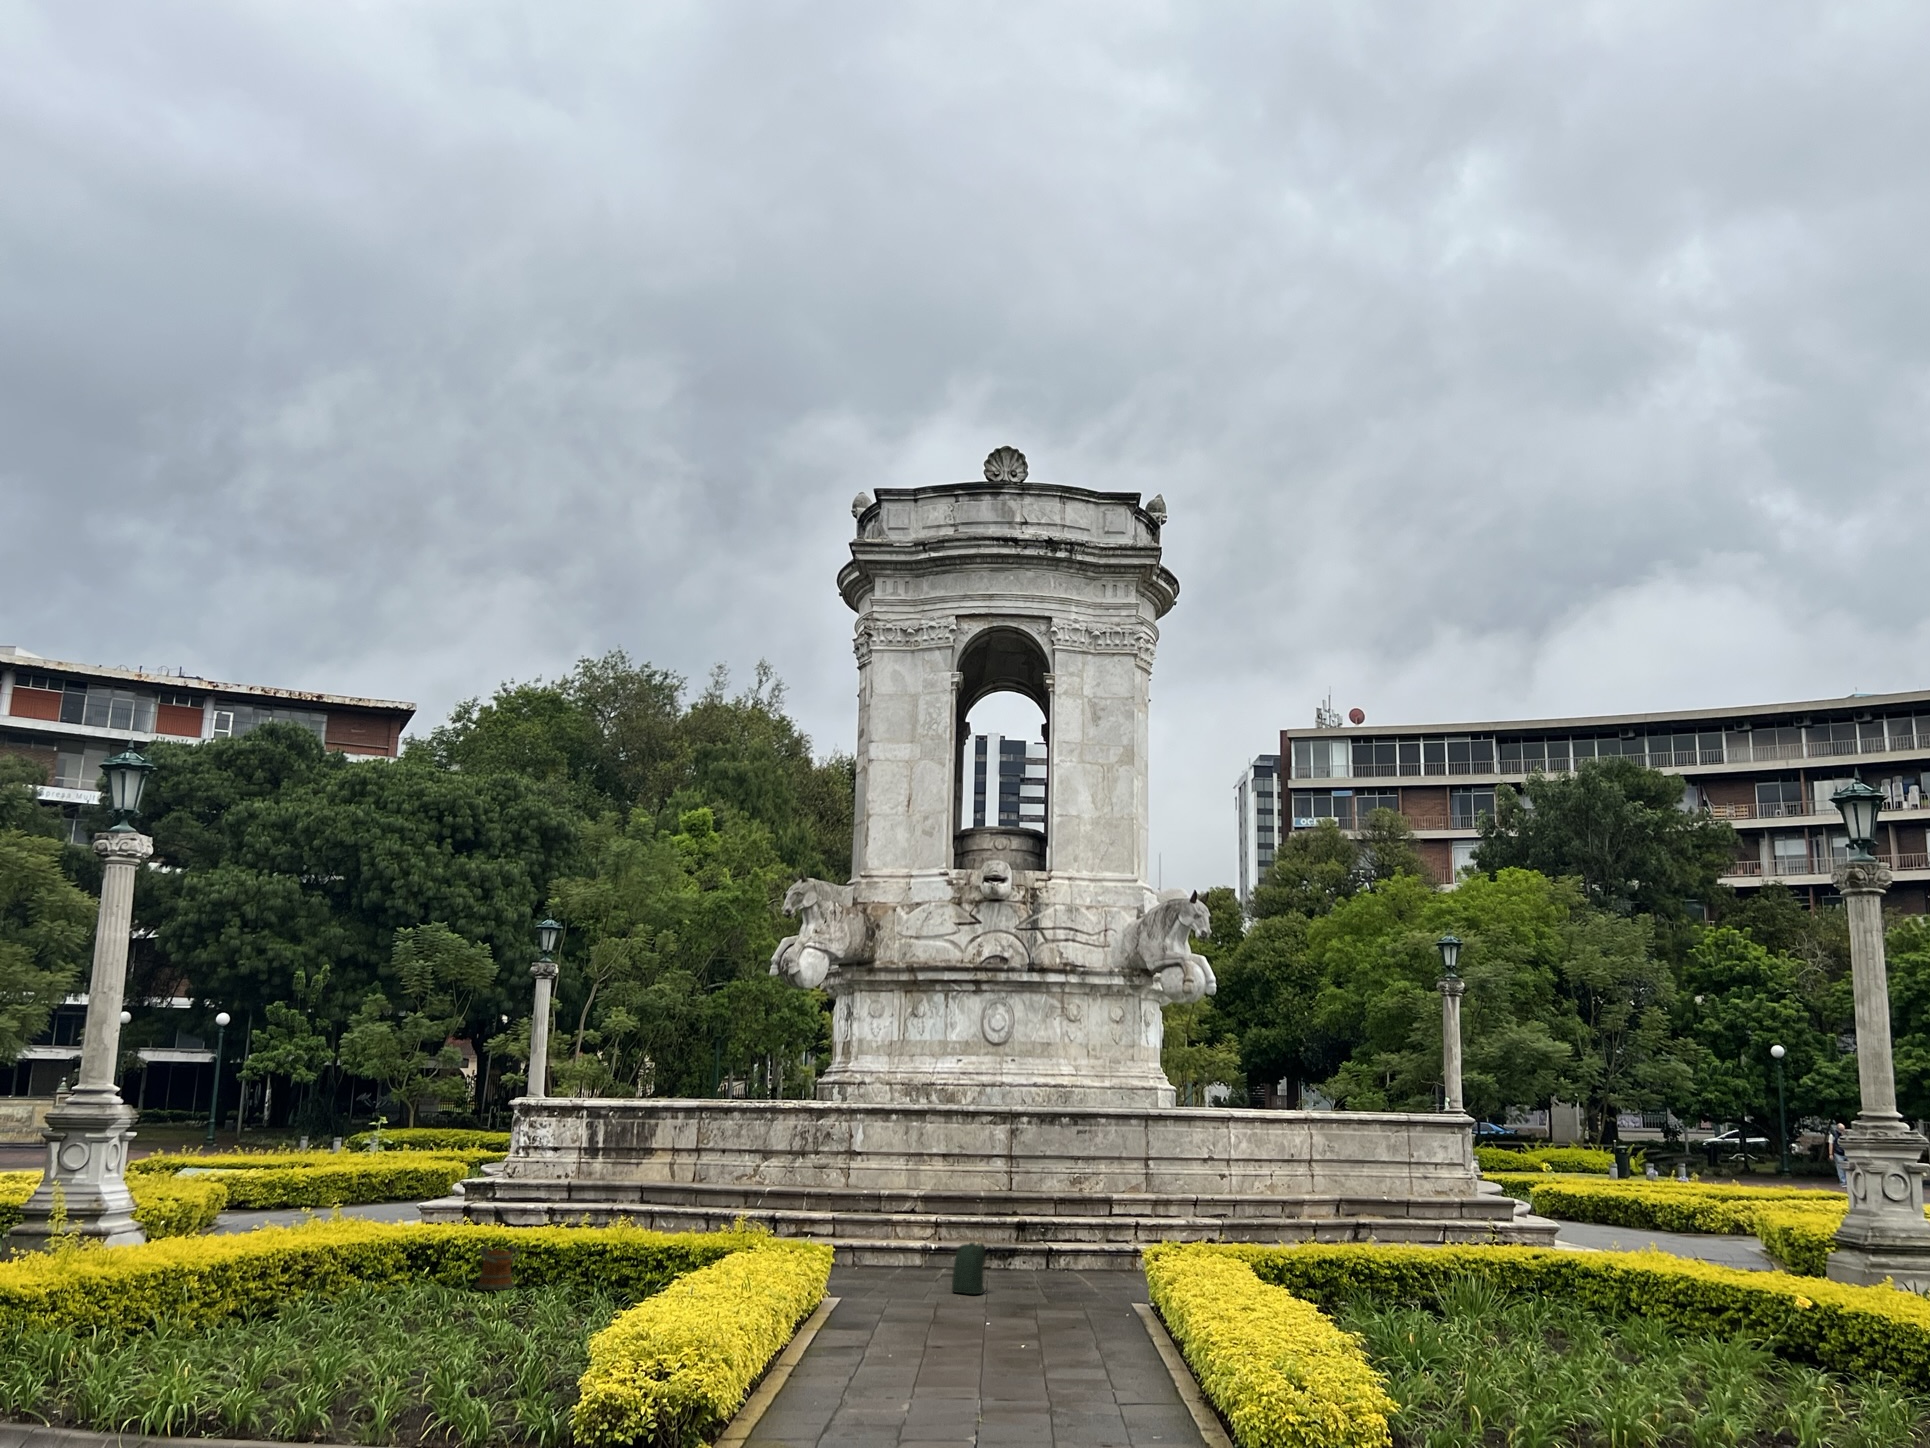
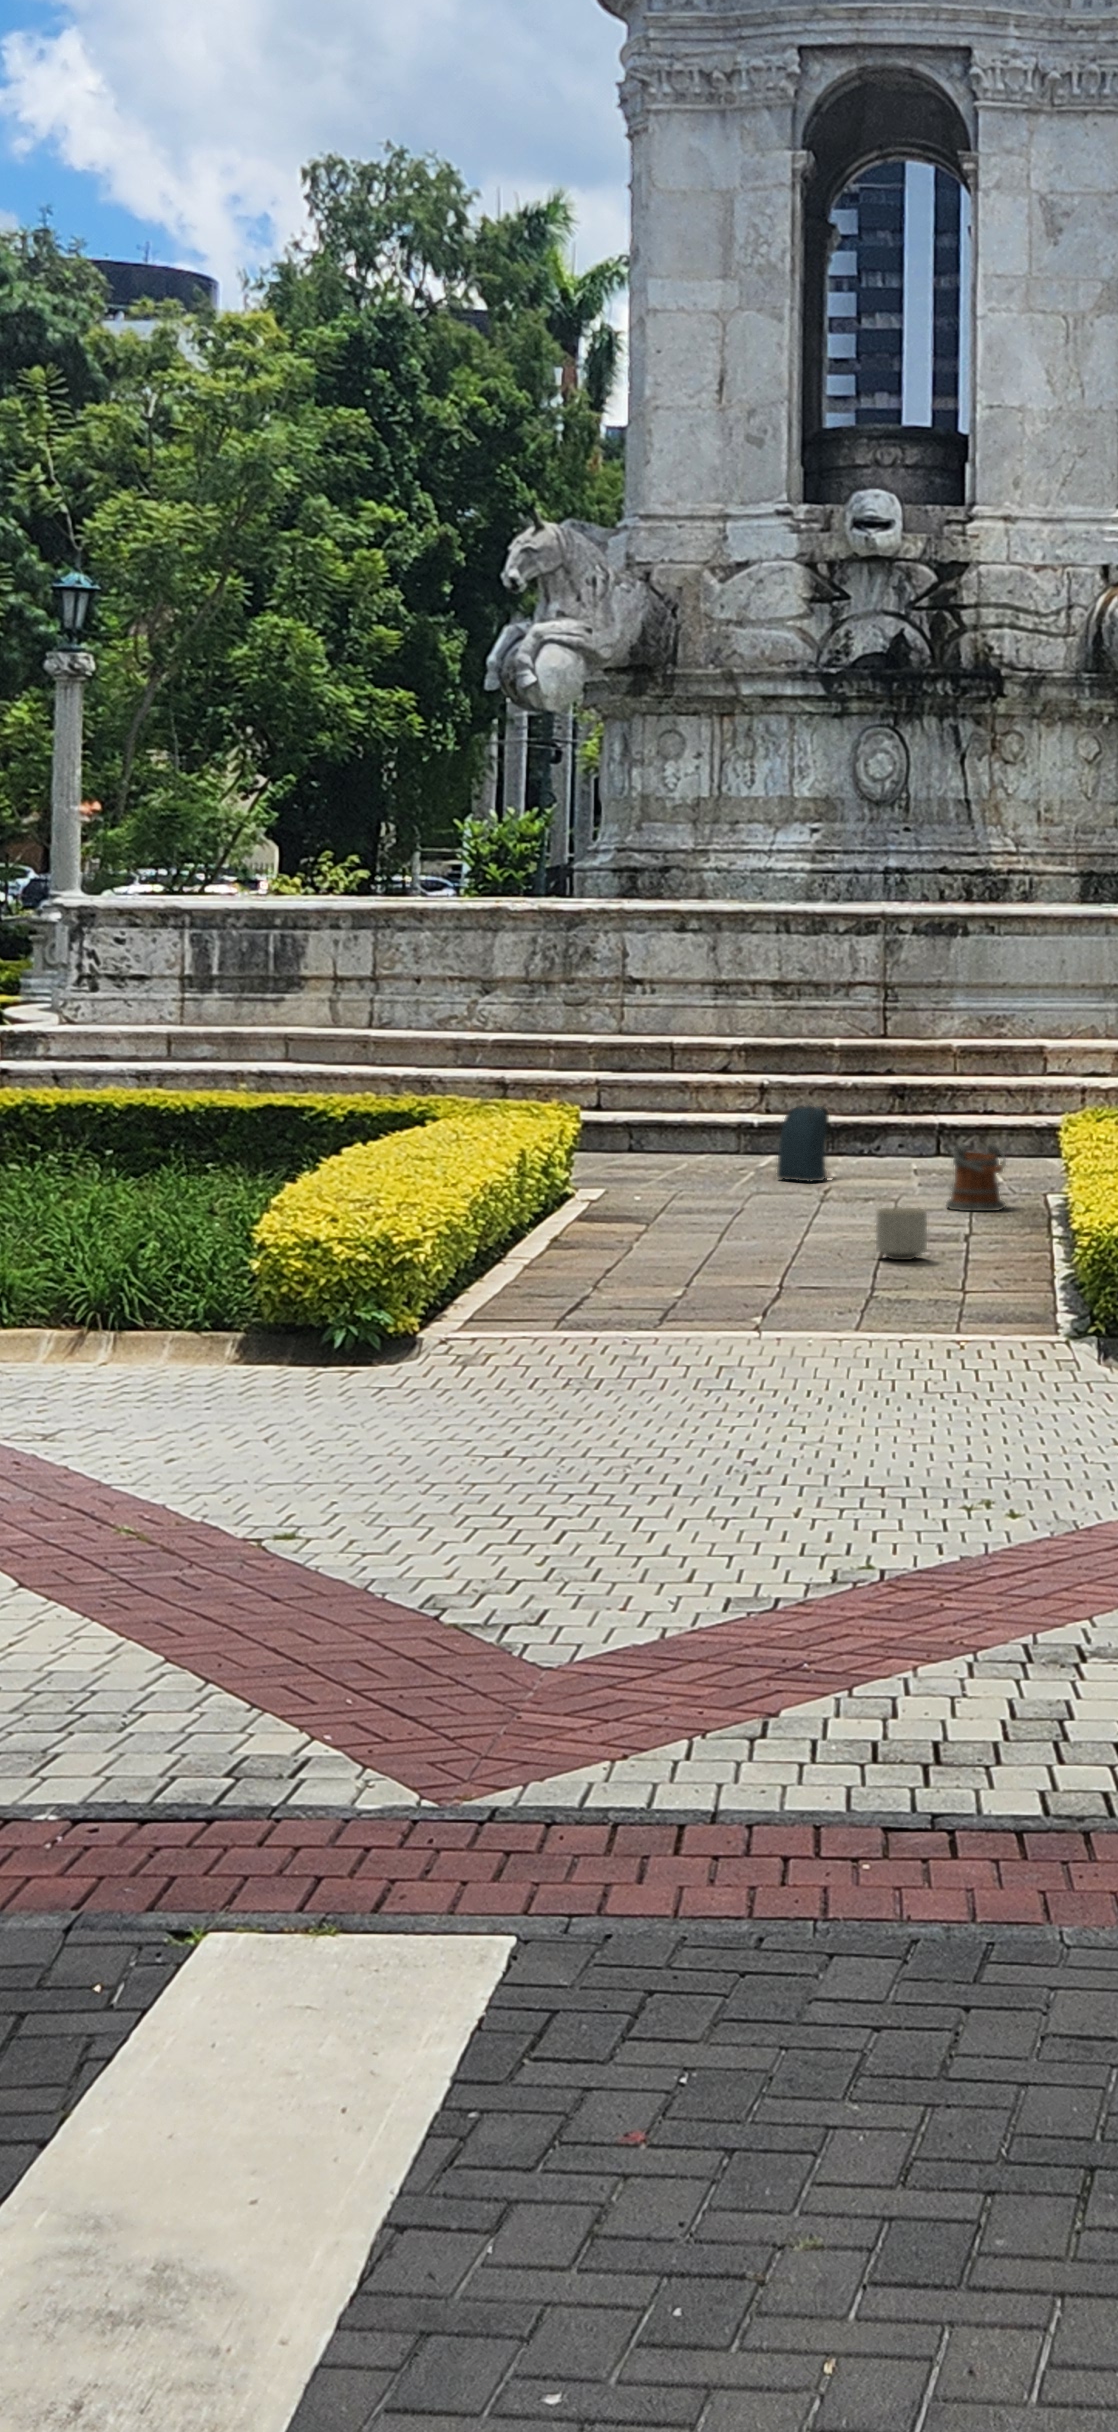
bucket: present [474,1244,519,1290] -> present [946,1144,1006,1211]
planter: none [1036,1331,1071,1371] -> present [876,1207,927,1260]

